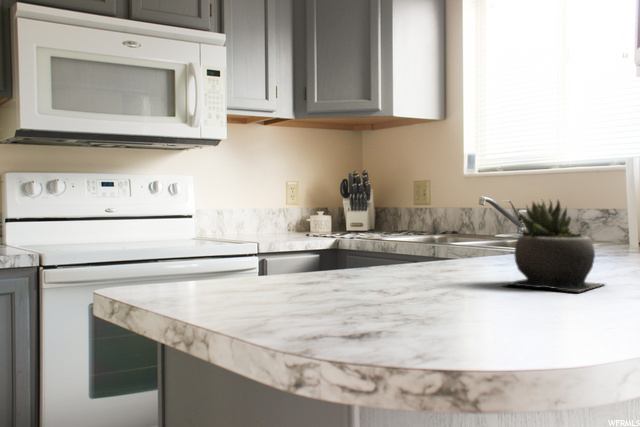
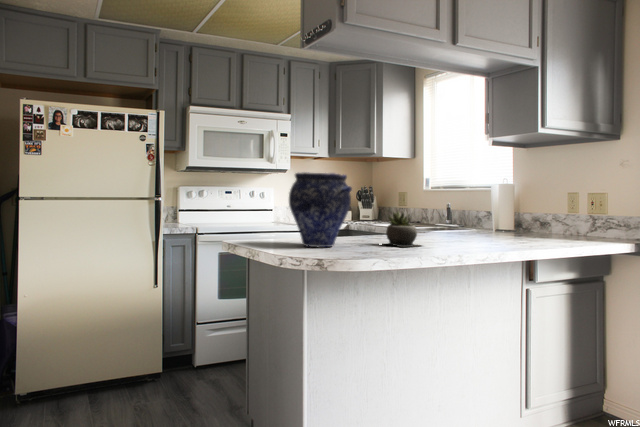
vase: none [278,89,460,303] -> present [289,173,352,247]

